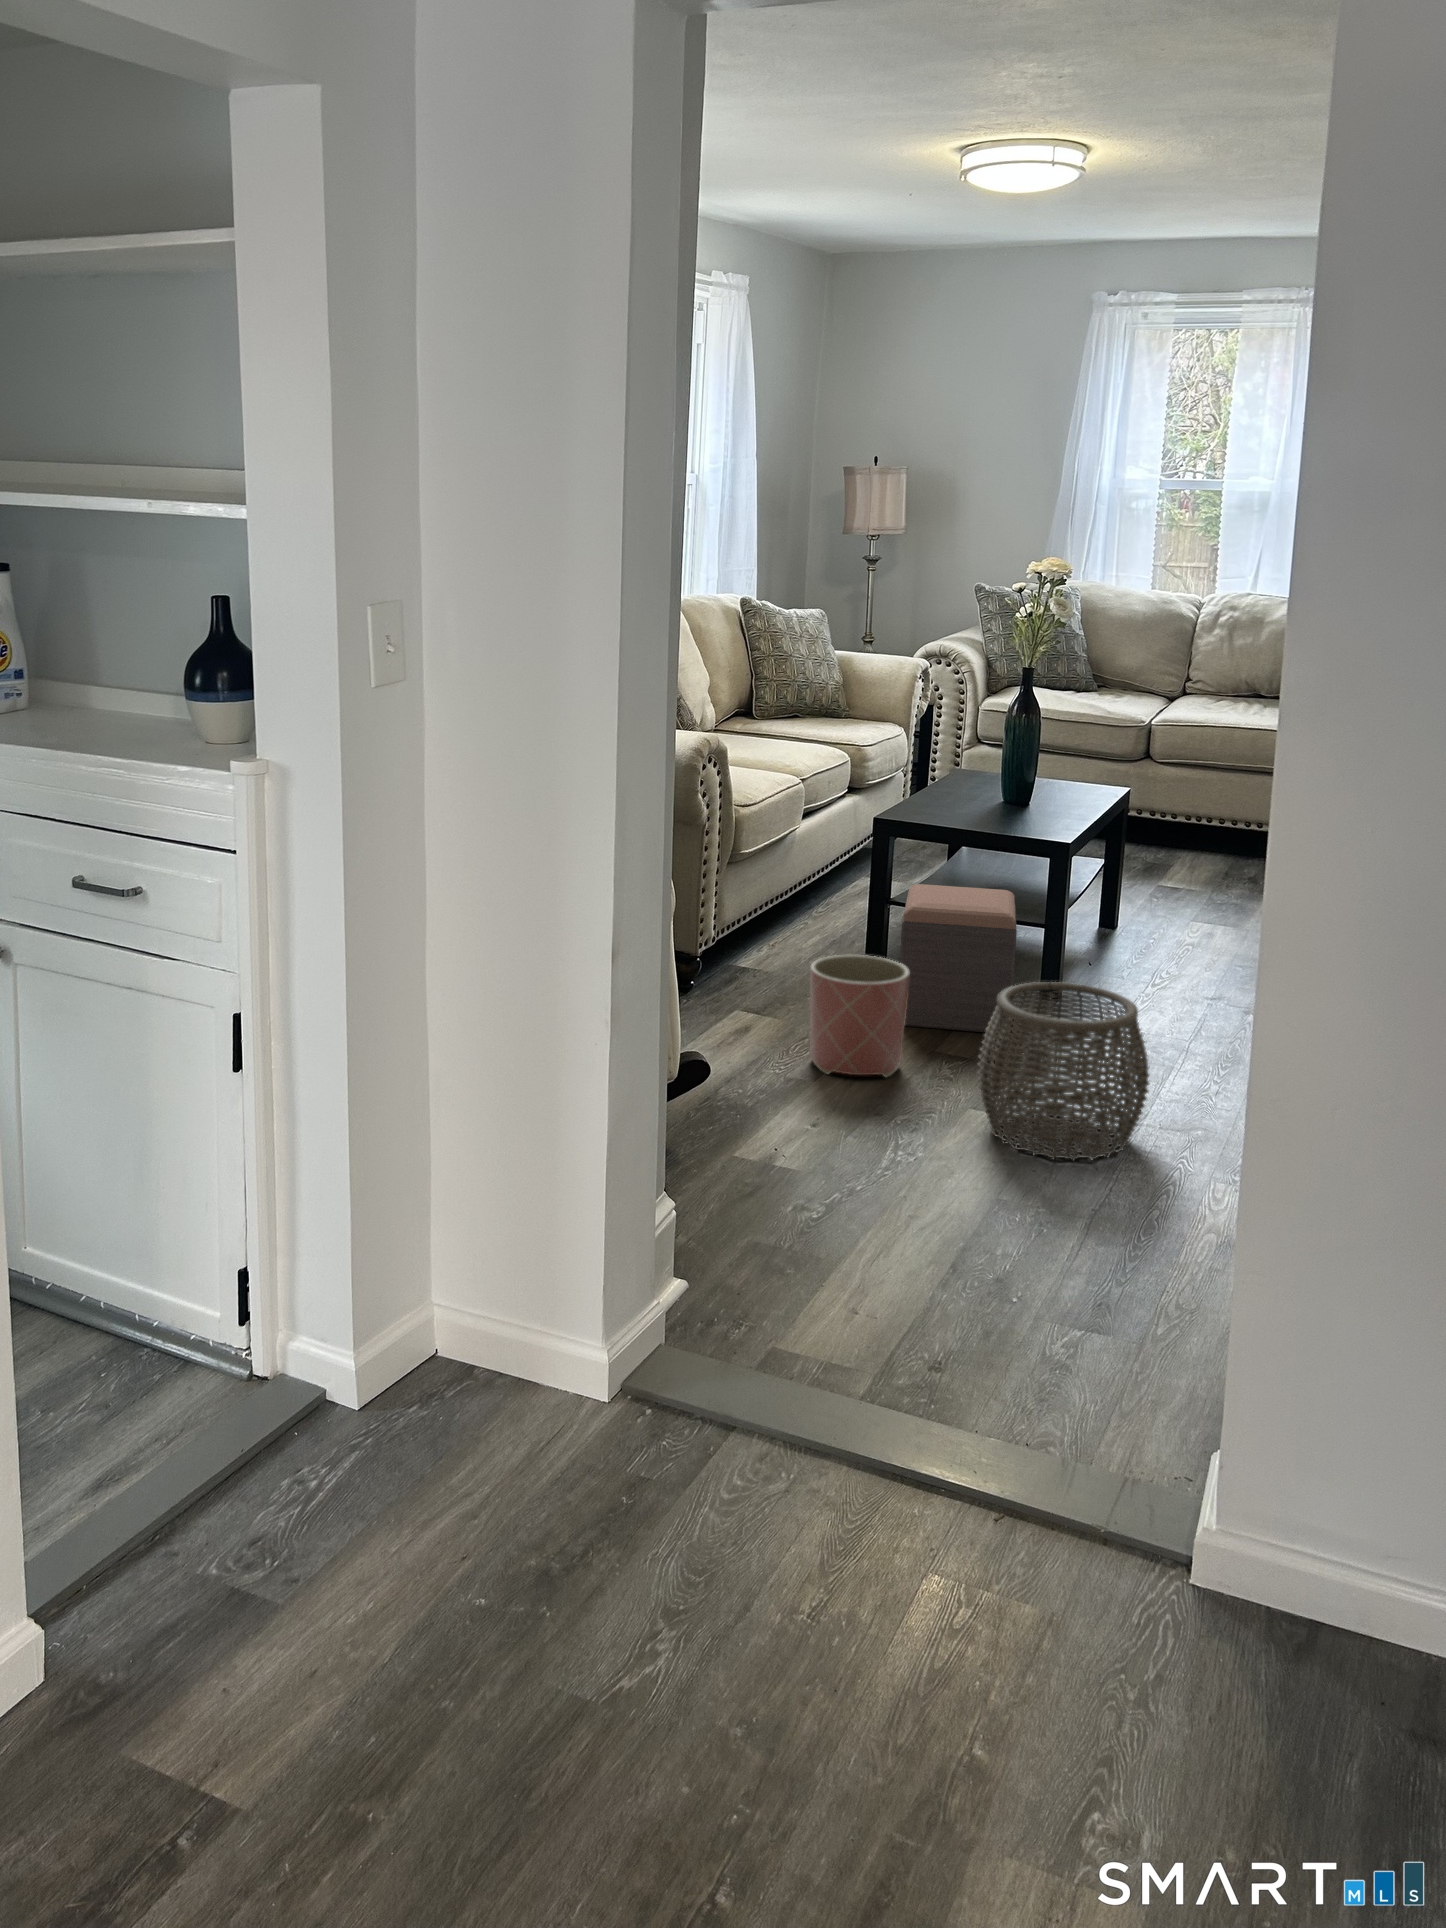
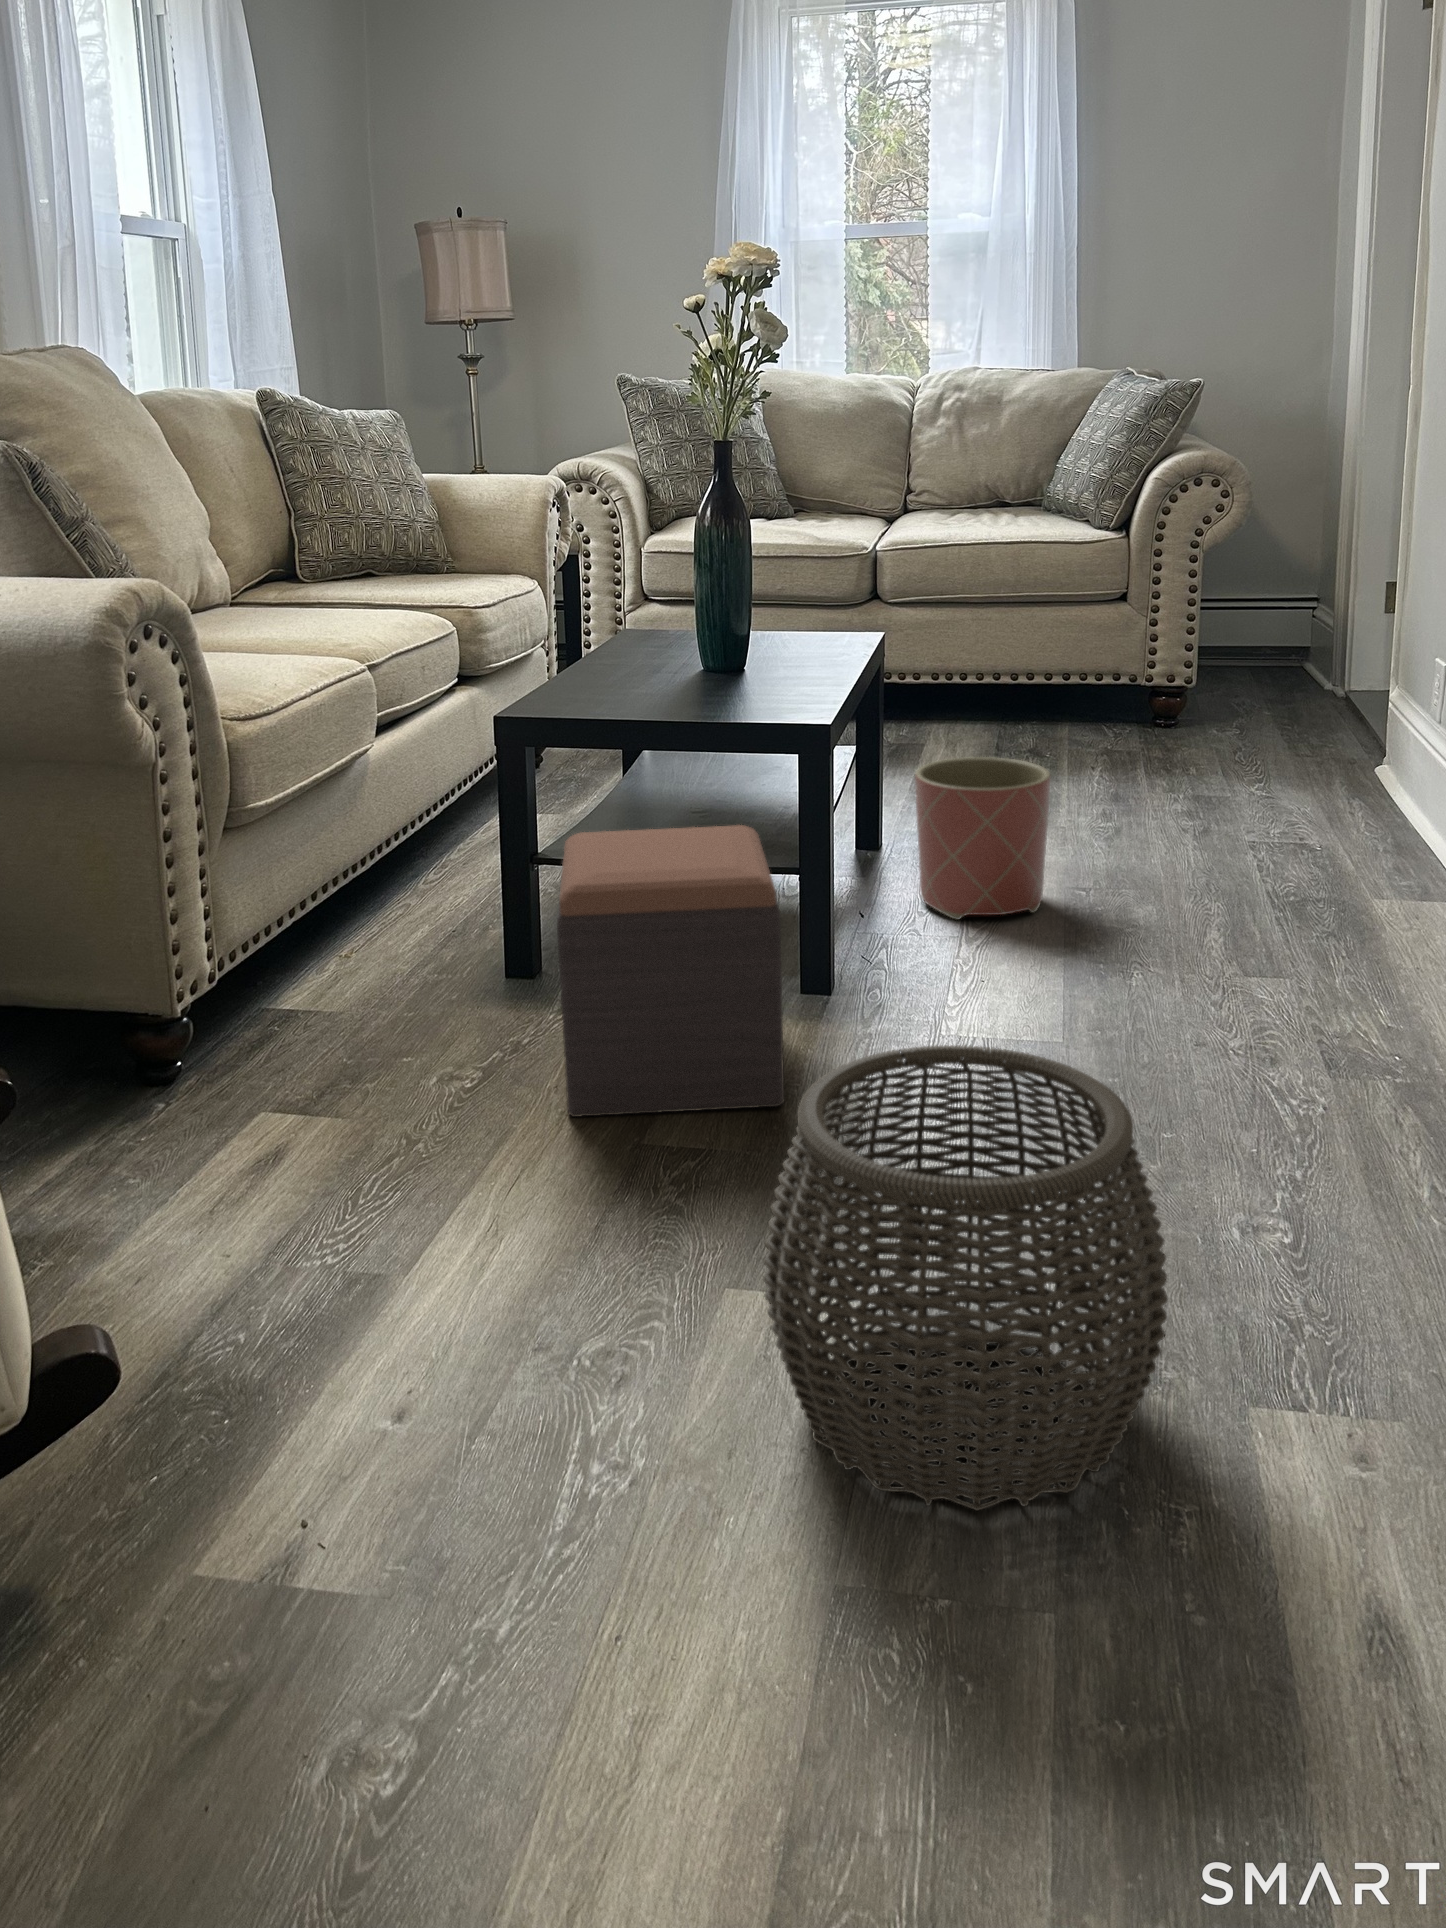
planter: present [810,955,910,1078] -> present [915,757,1051,920]

